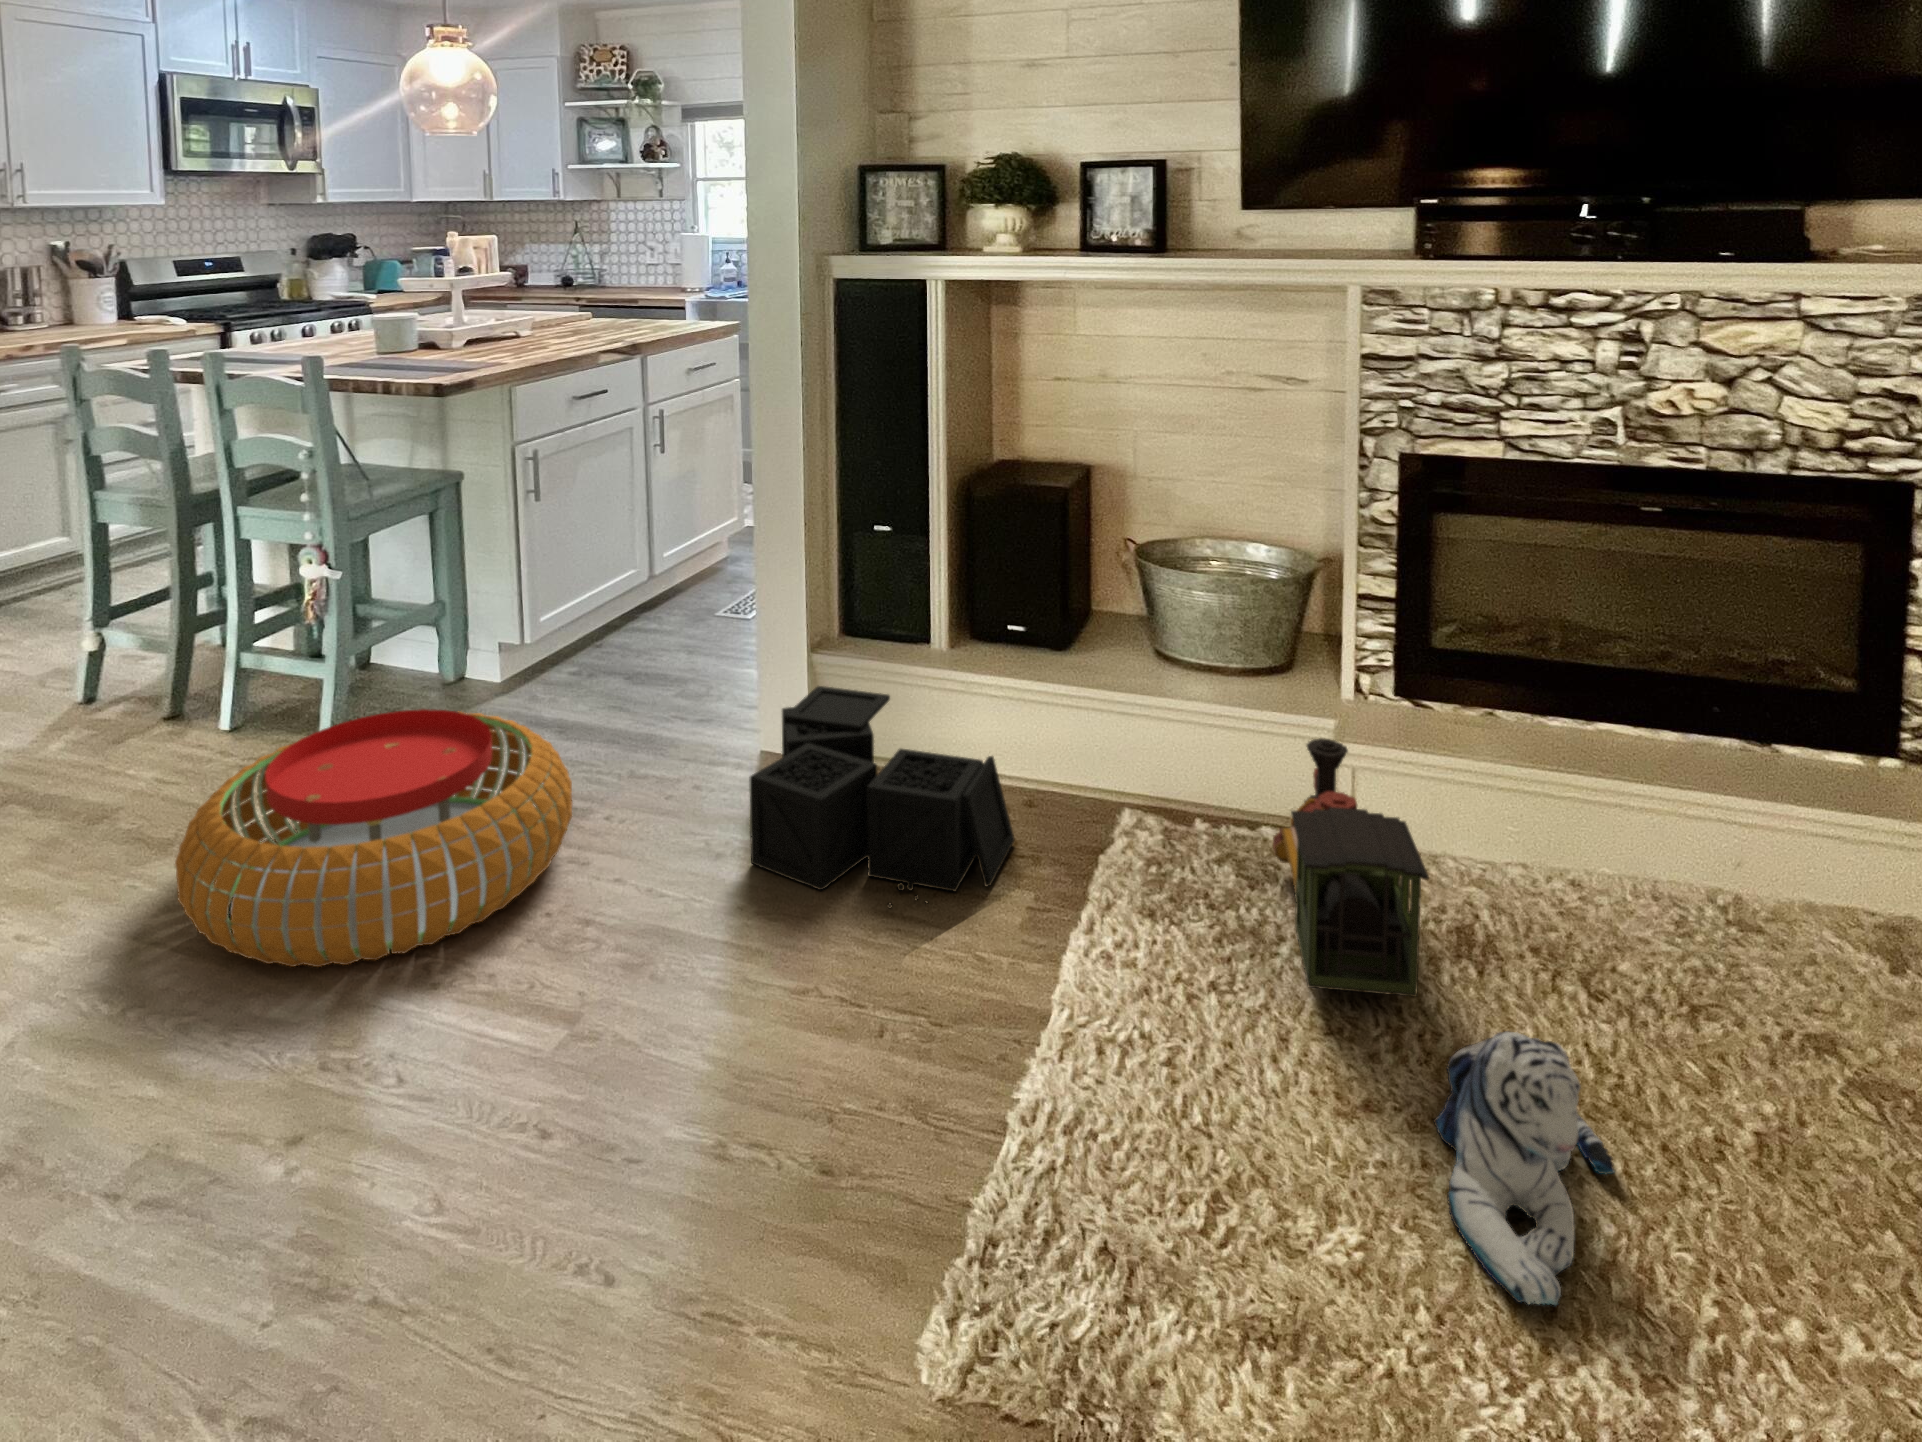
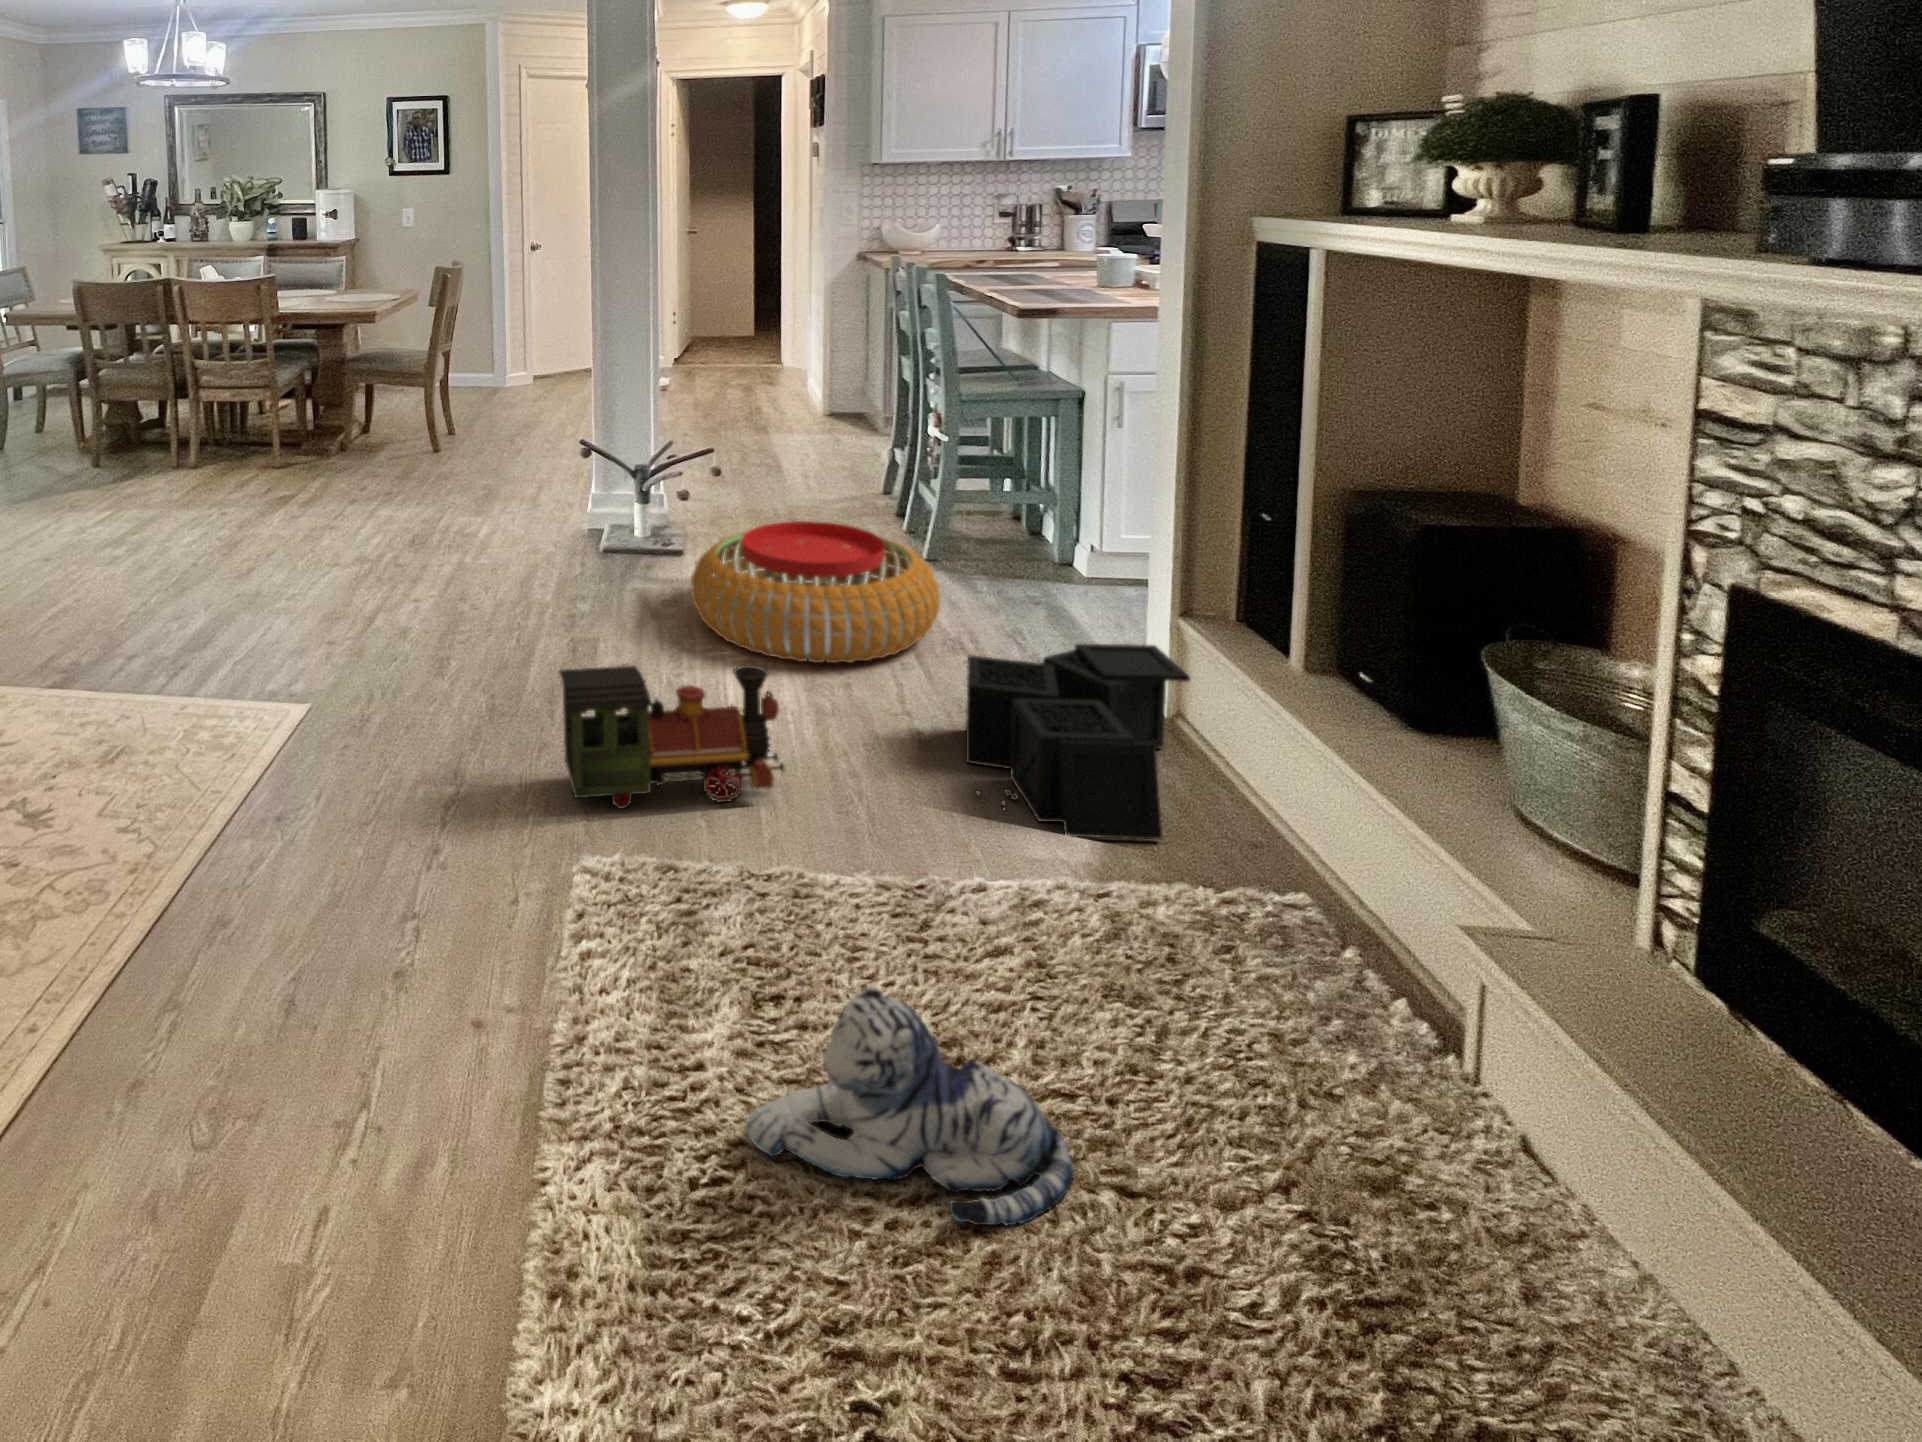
toy train: present [1273,738,1429,997] -> present [560,665,784,809]

